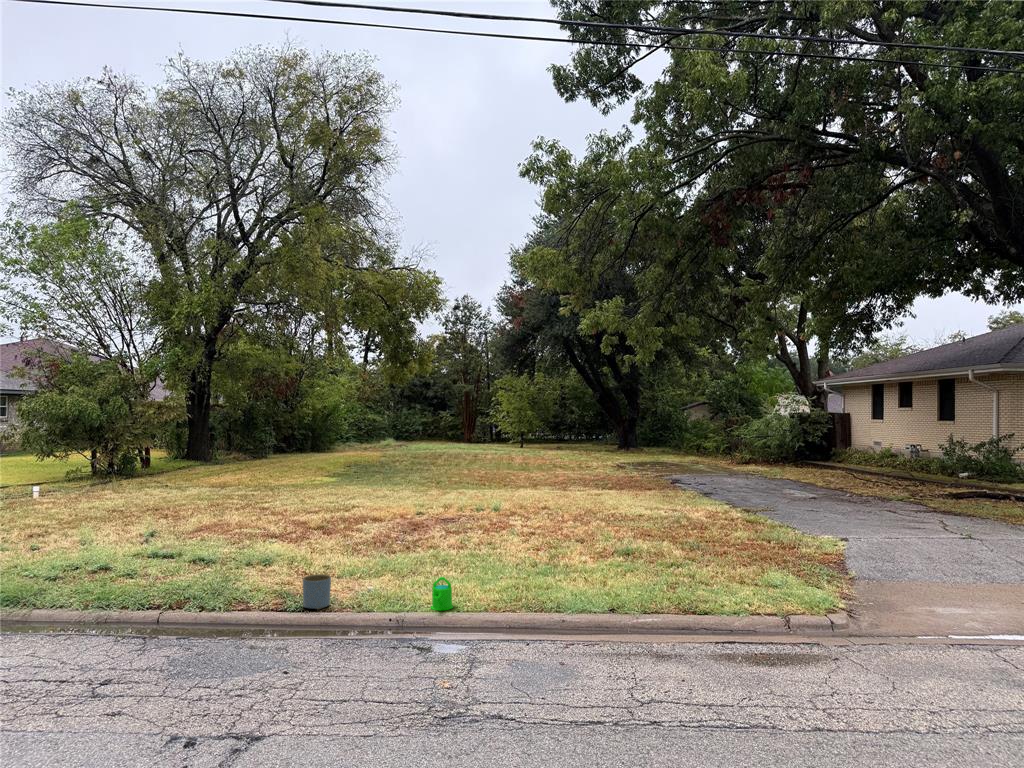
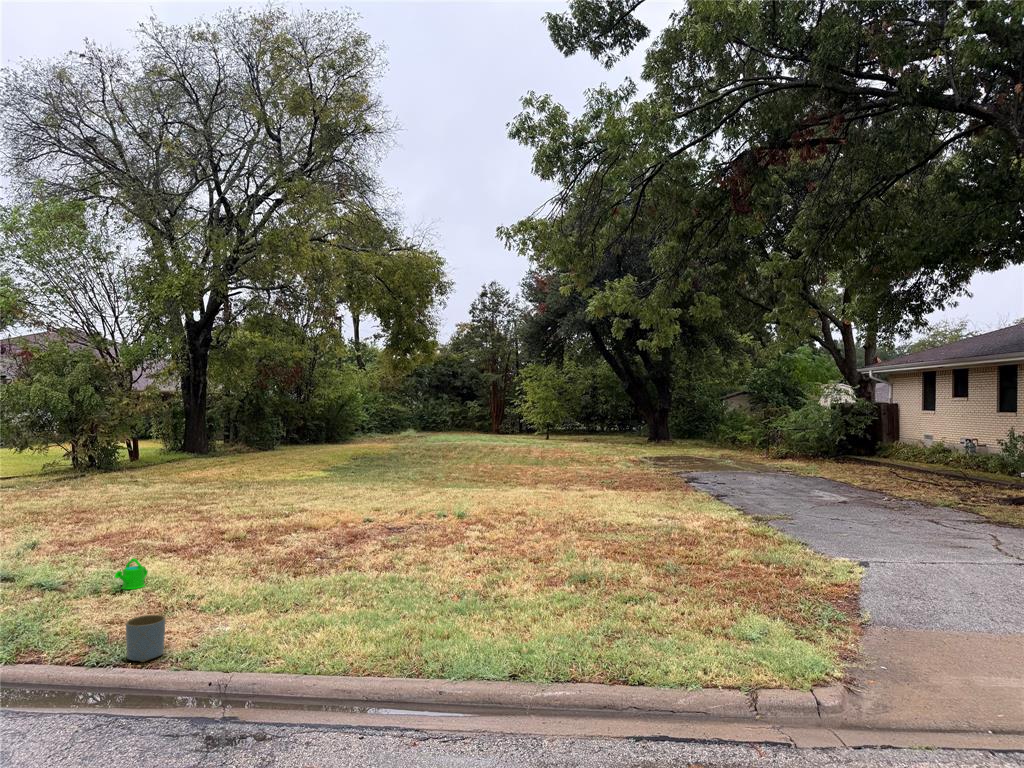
watering can: present [431,577,453,611] -> present [115,558,147,590]

